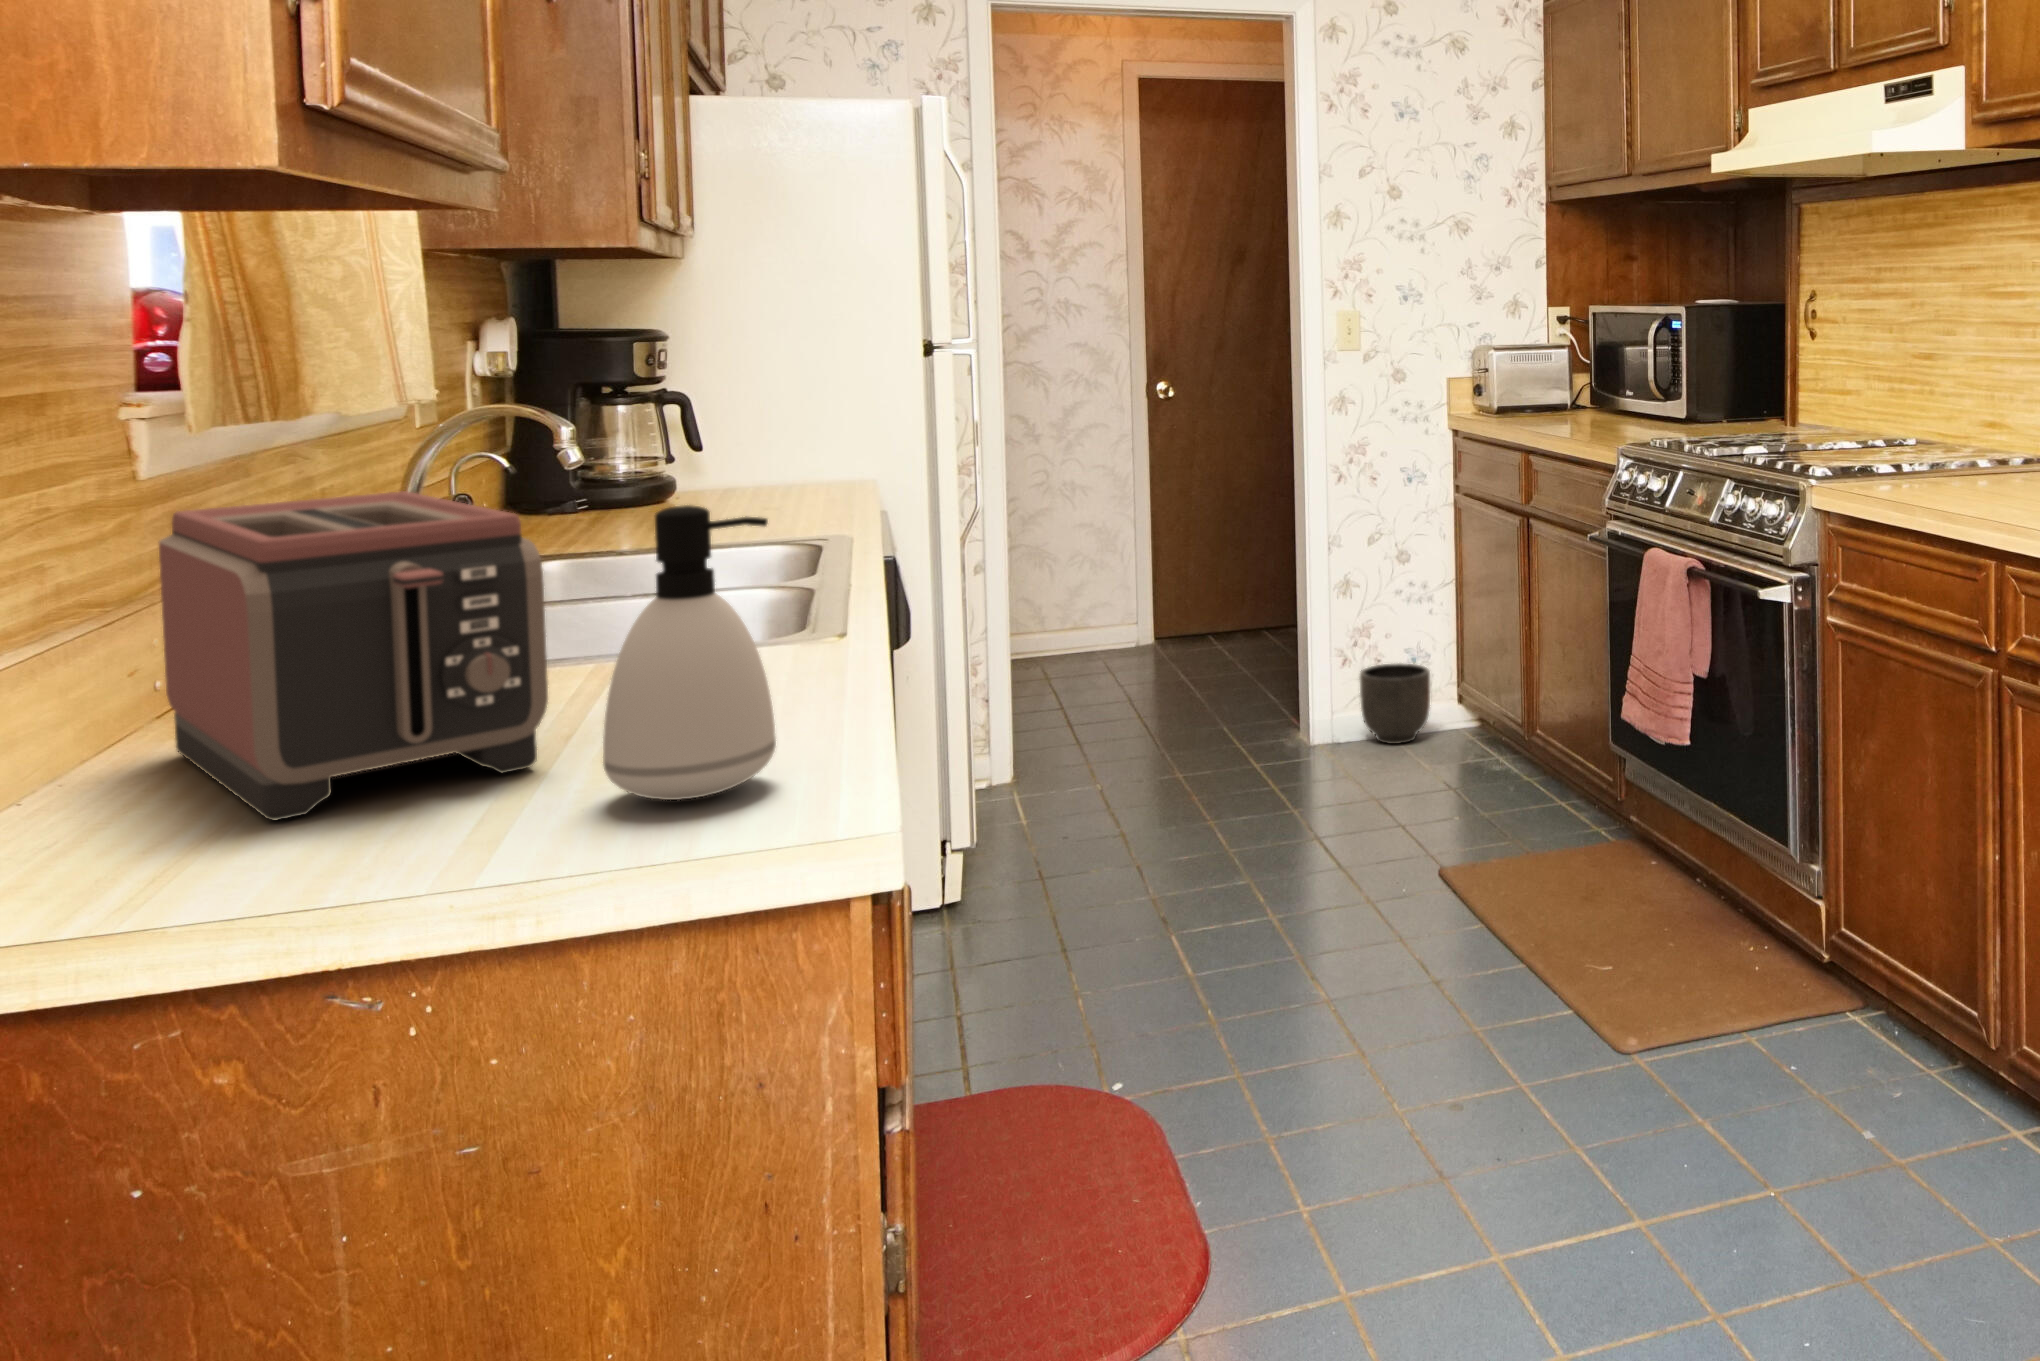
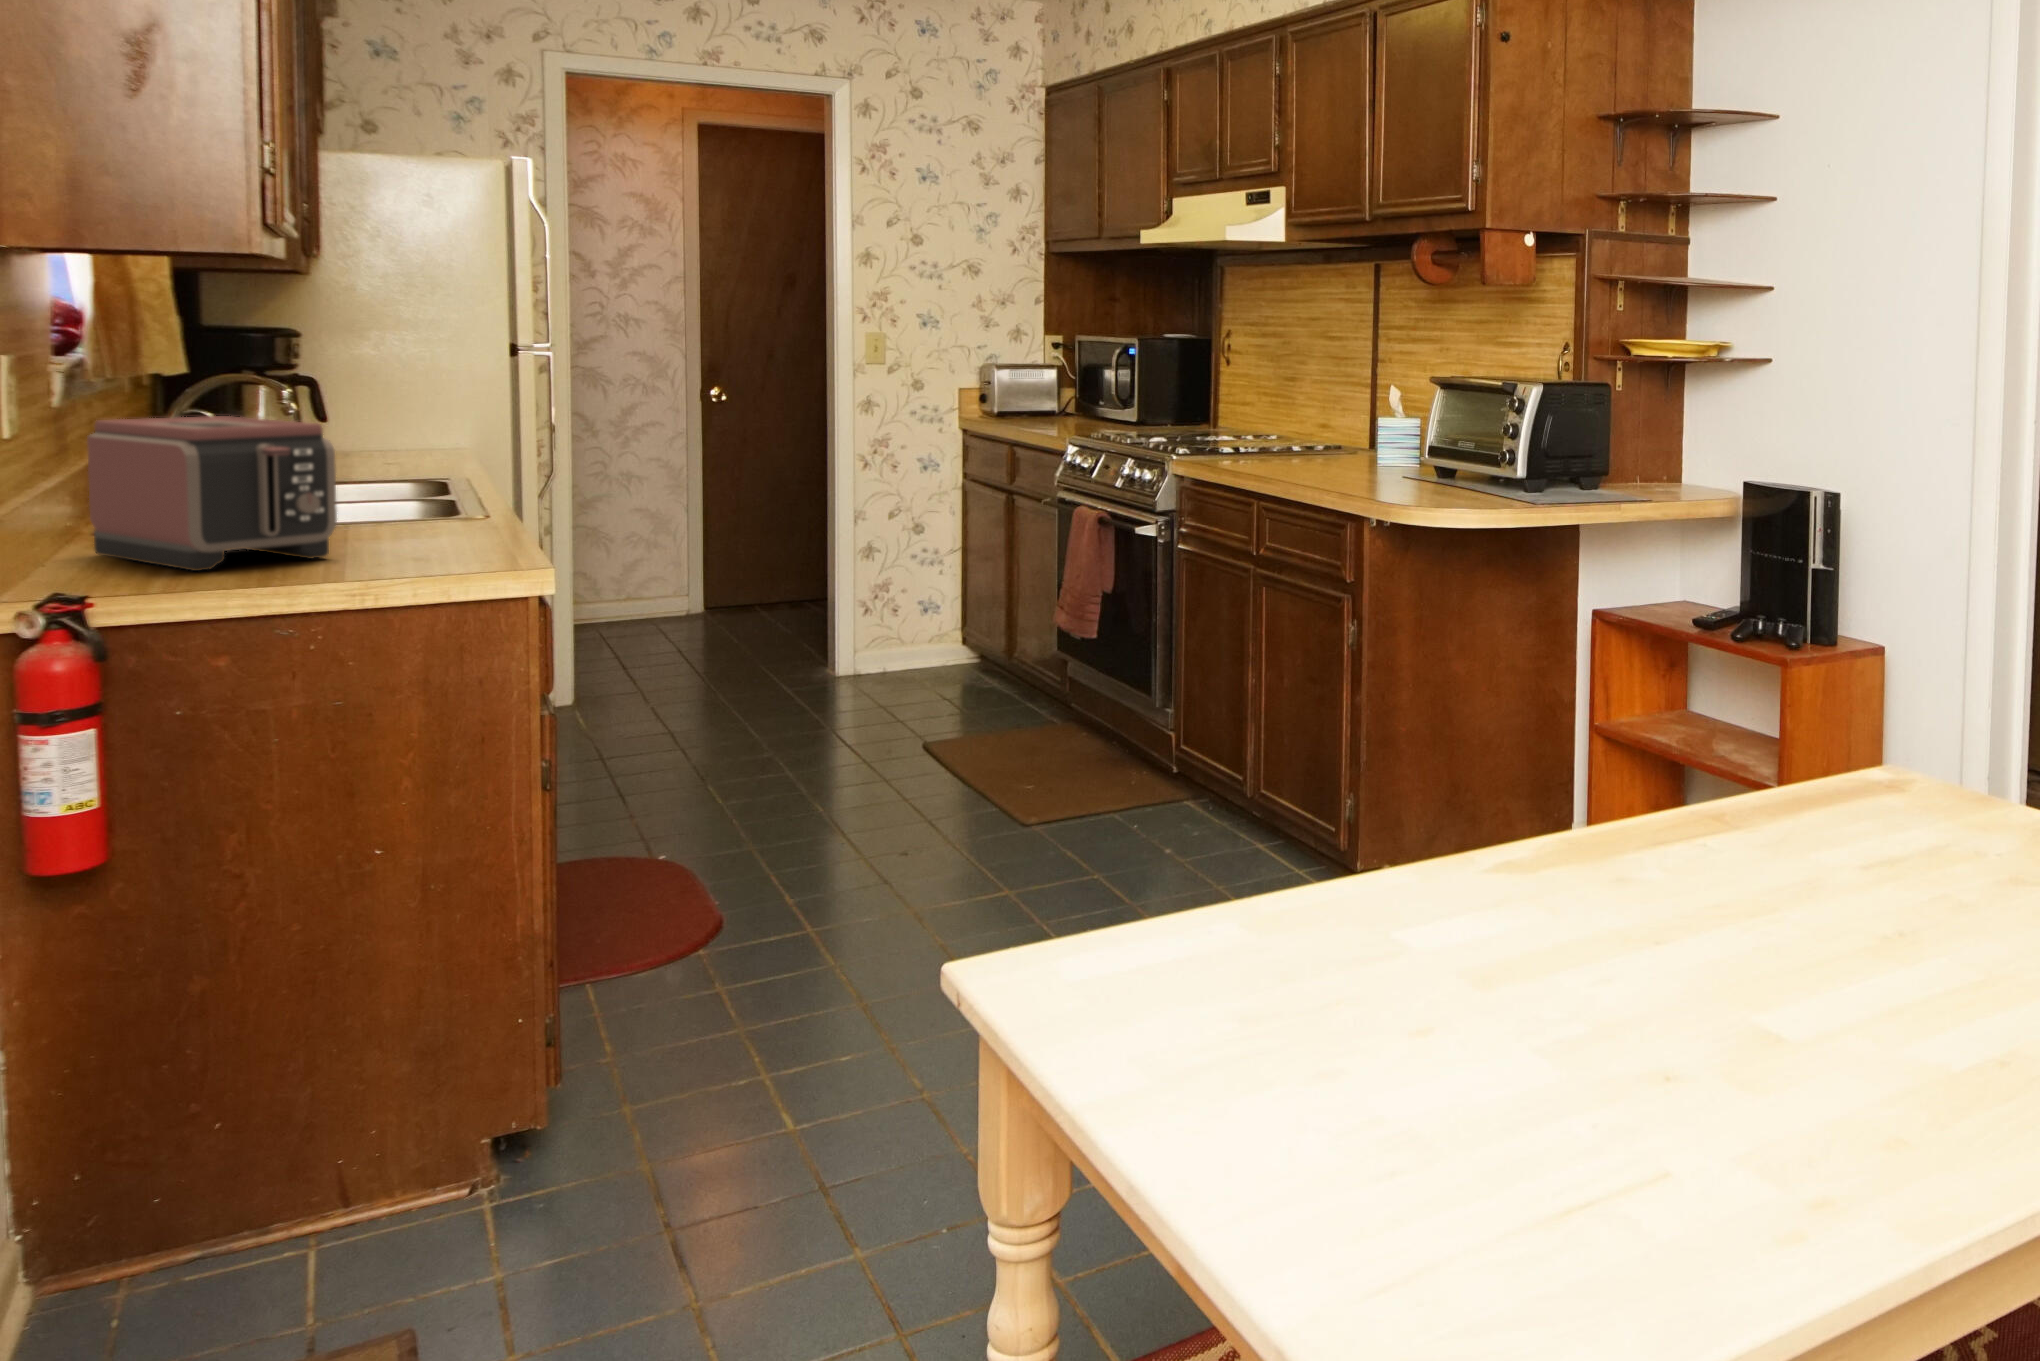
soap dispenser: present [603,505,776,800] -> none [381,419,474,564]
planter: present [1360,663,1430,744] -> none [878,611,937,671]

